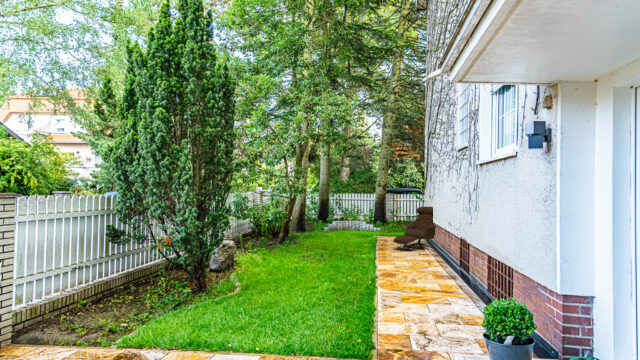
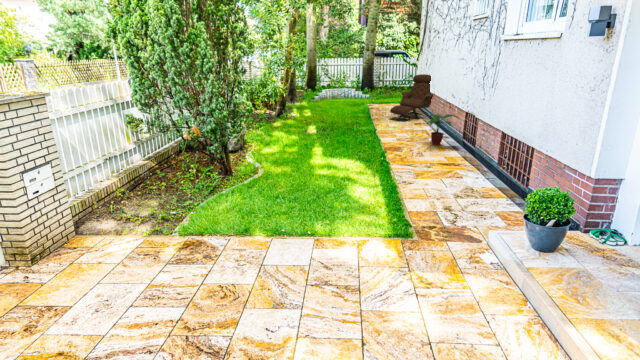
potted plant: none [422,241,456,273] -> present [427,114,459,145]

